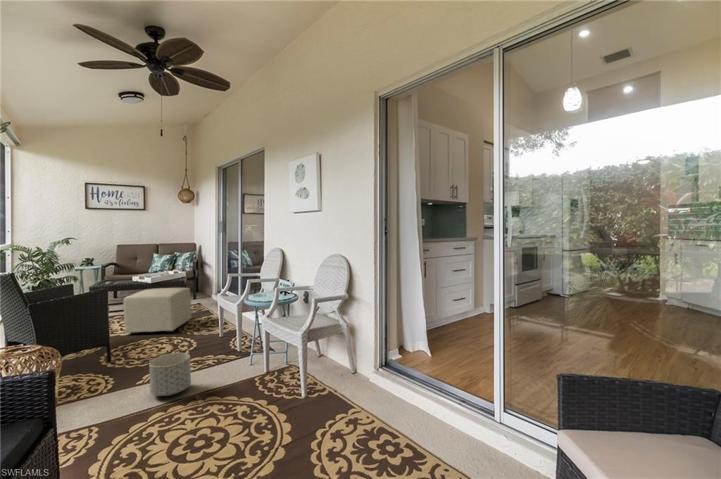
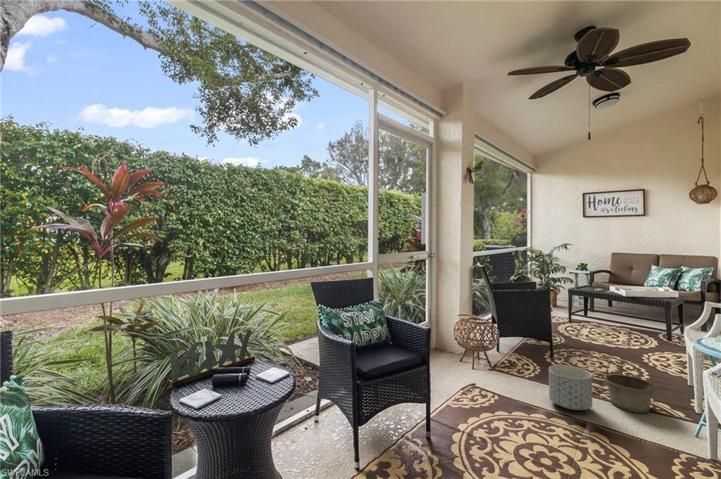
ottoman: present [123,288,191,334] -> none [582,301,666,355]
basket: none [187,332,224,373] -> present [604,360,656,413]

